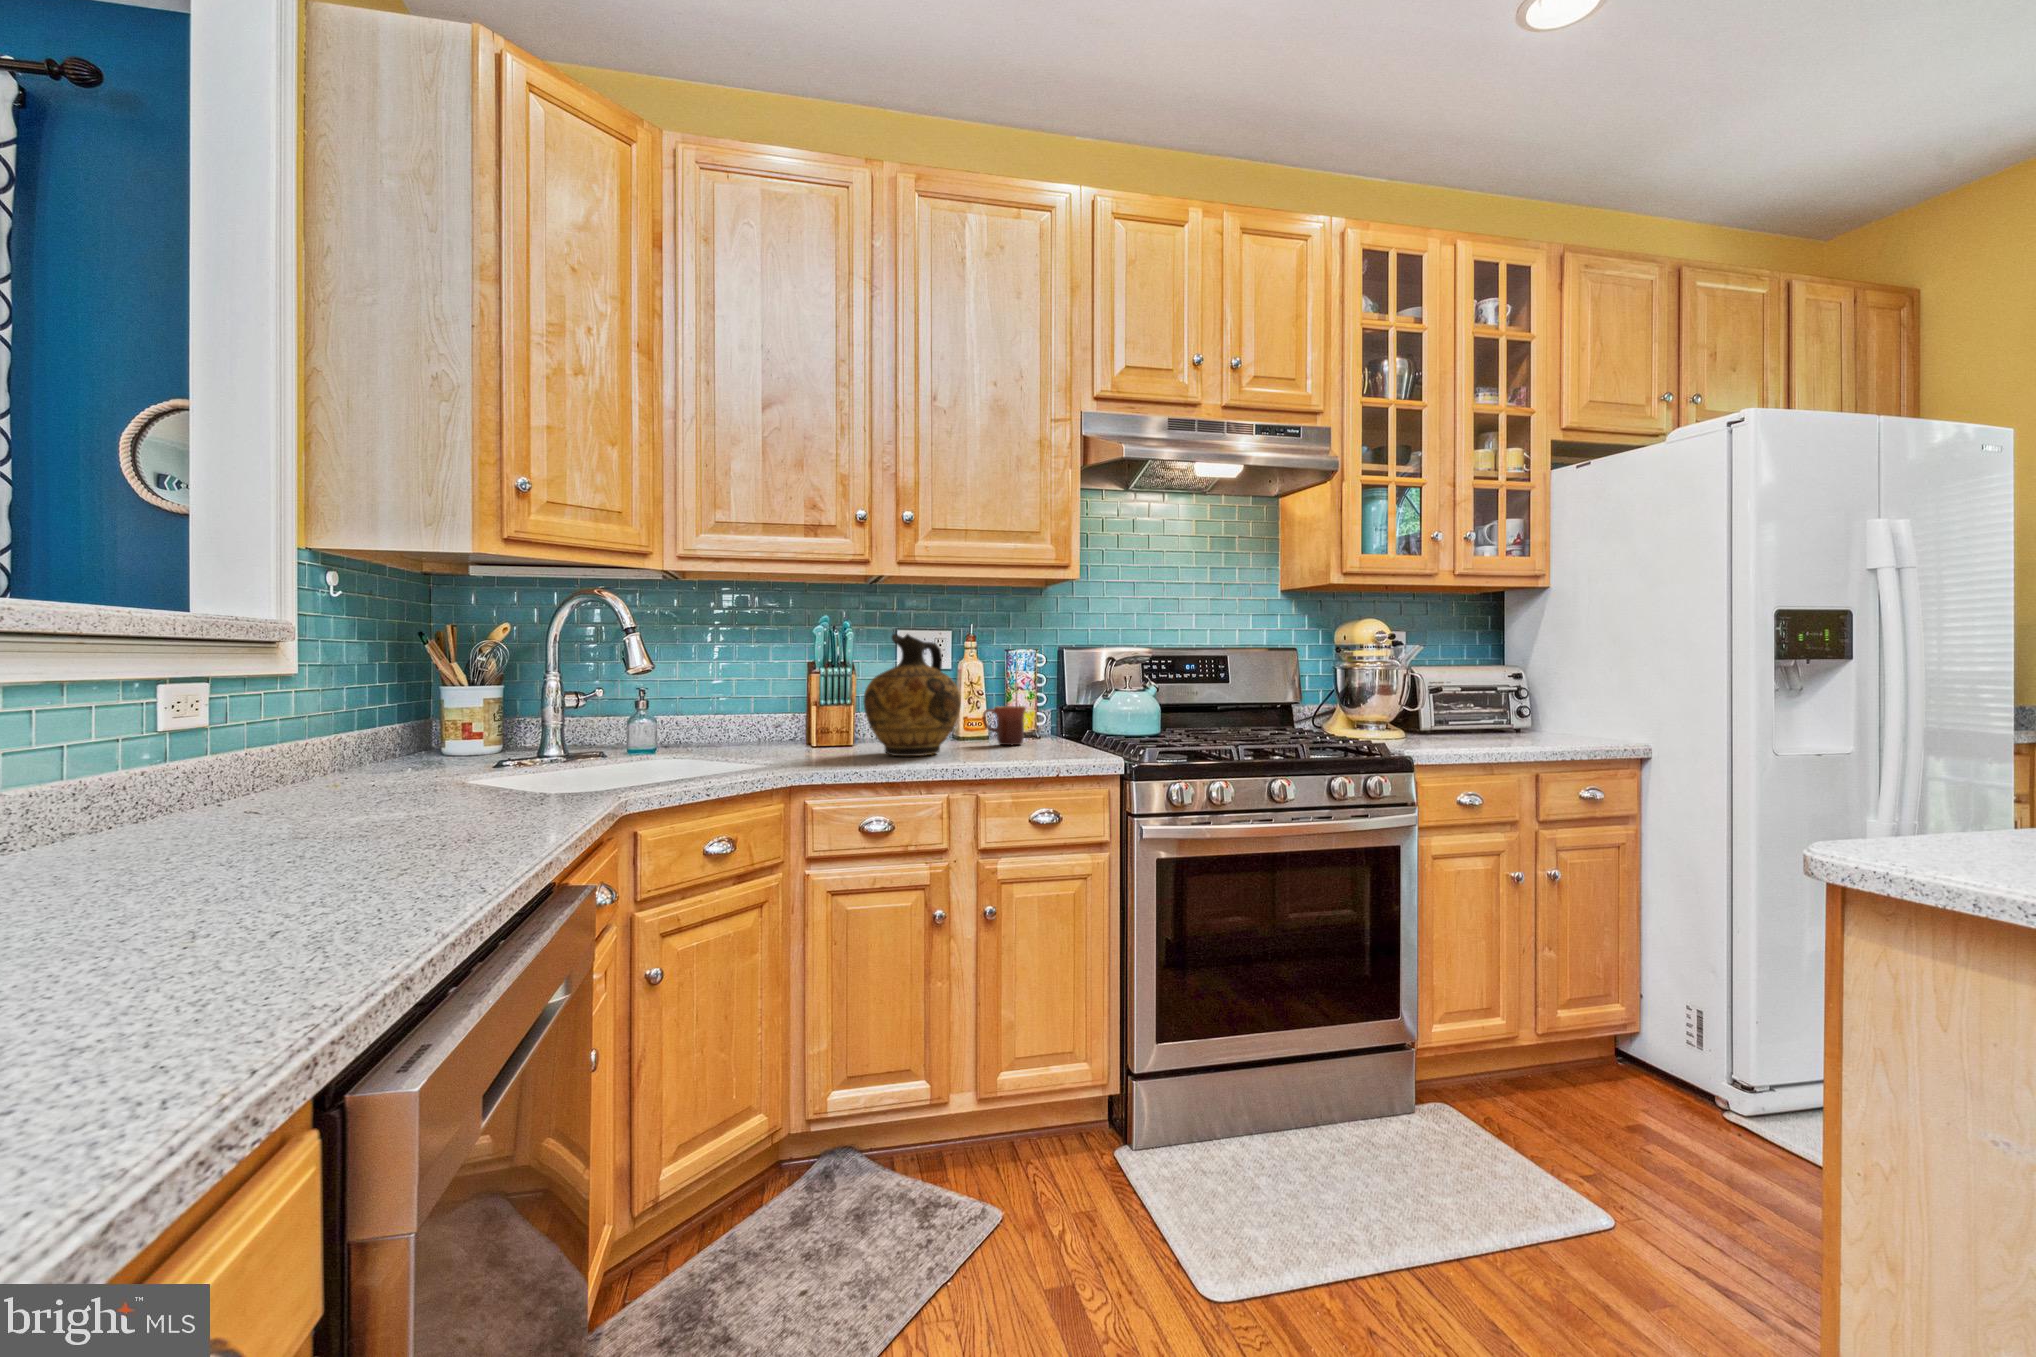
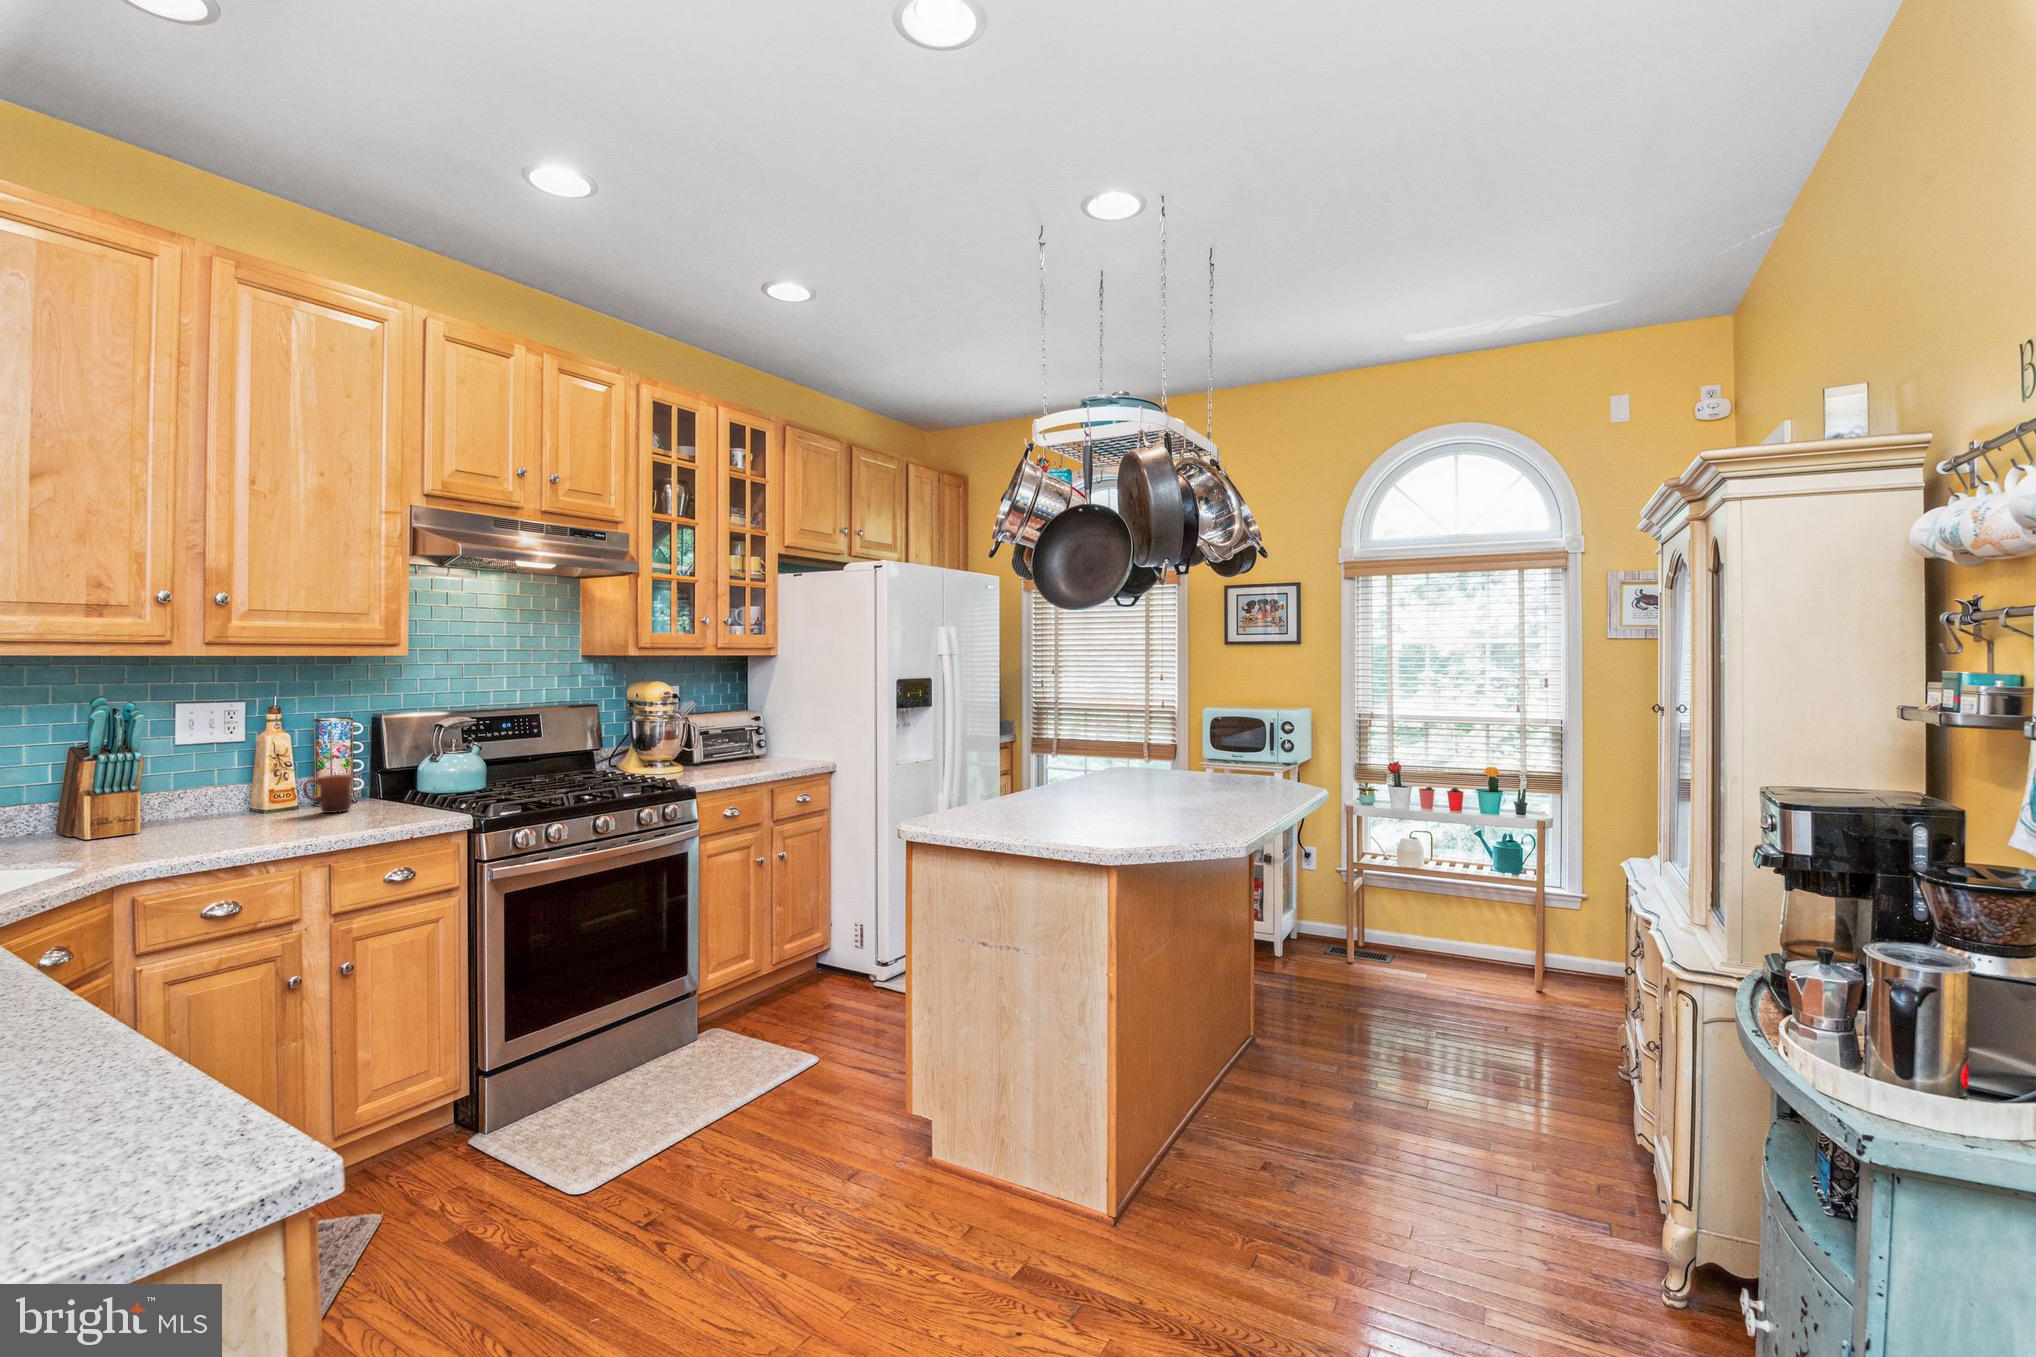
ceramic jug: present [863,634,961,756] -> none [173,719,296,838]

